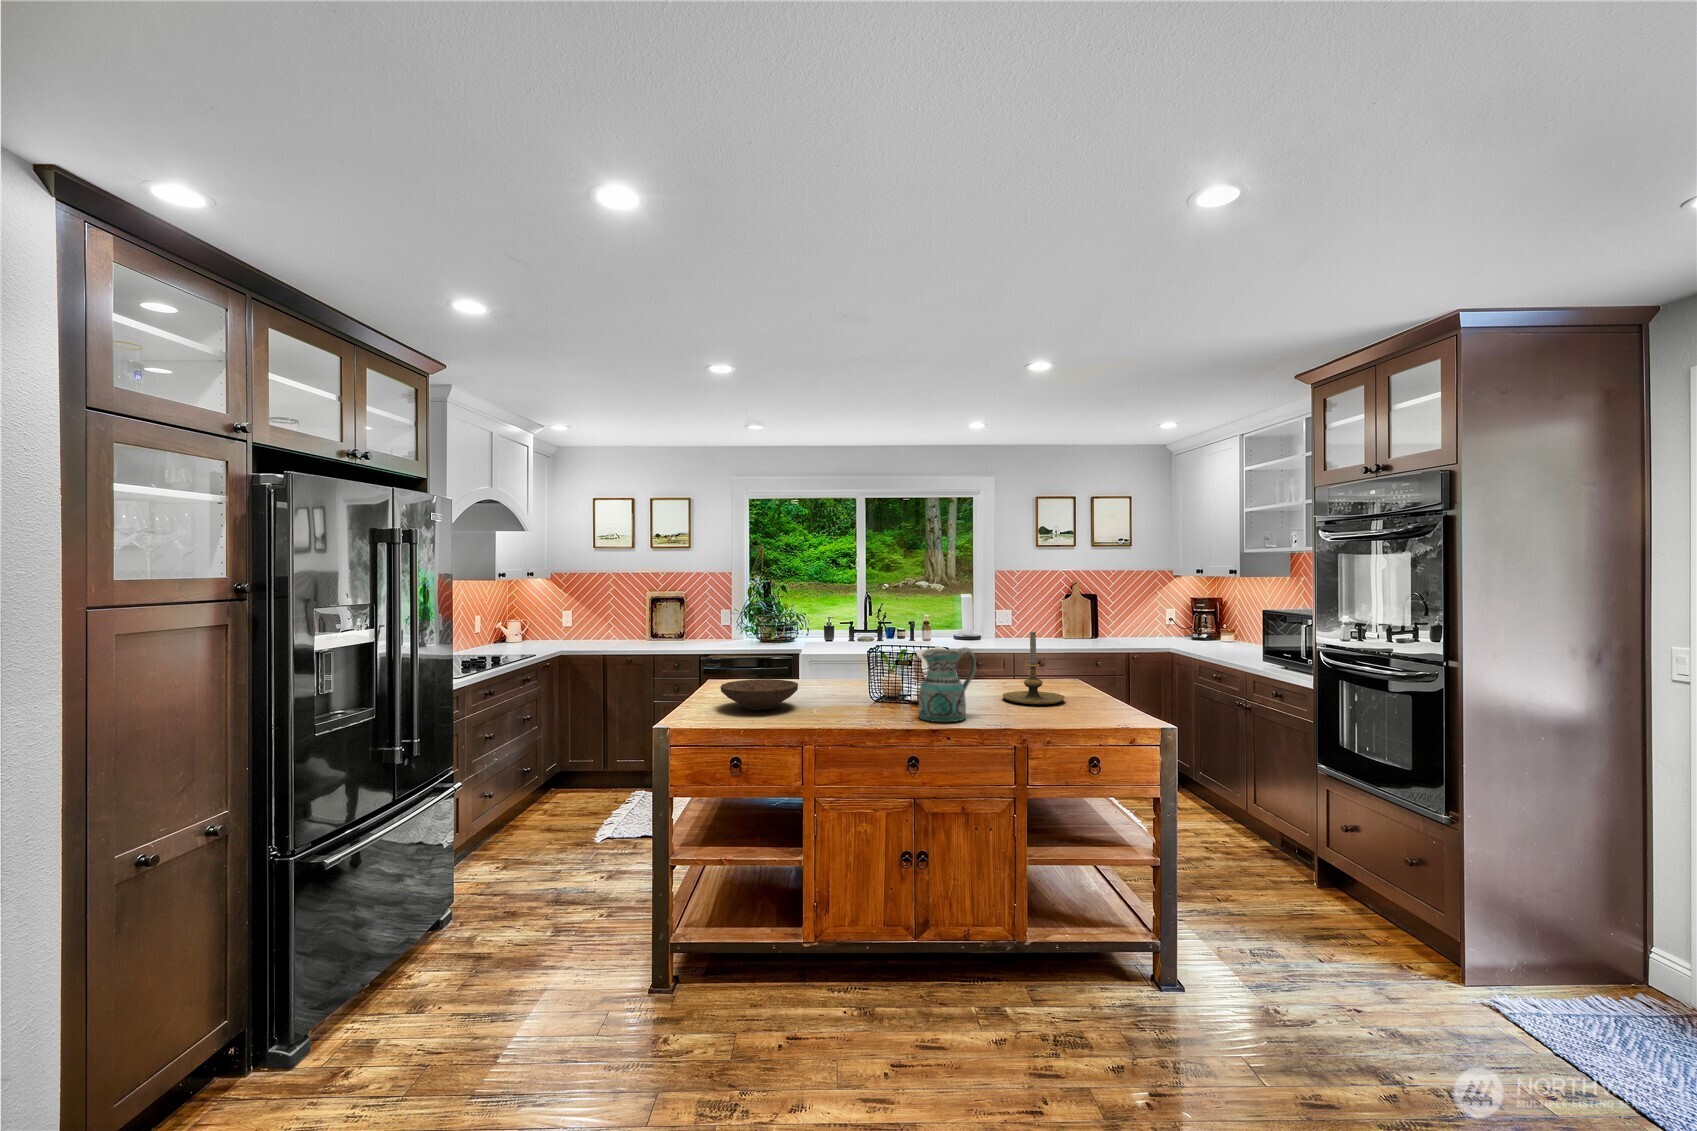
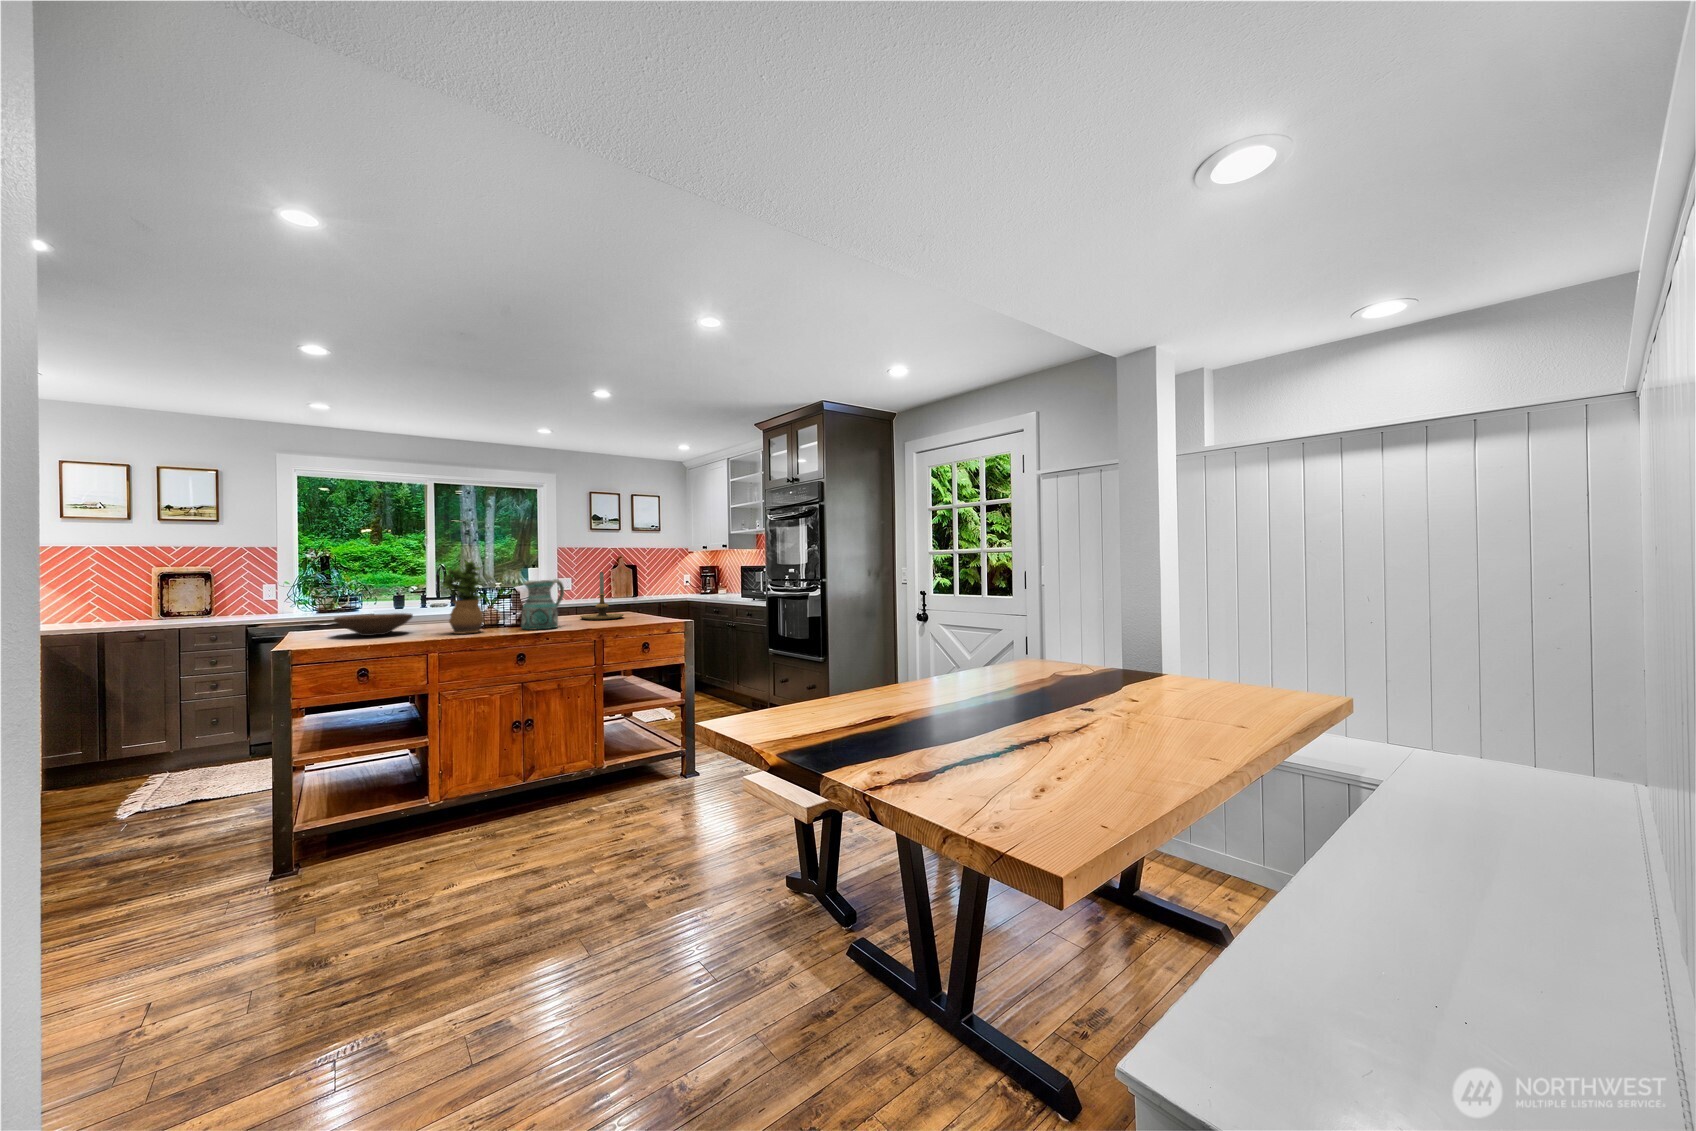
potted plant: none [822,620,873,720] -> present [441,561,484,634]

